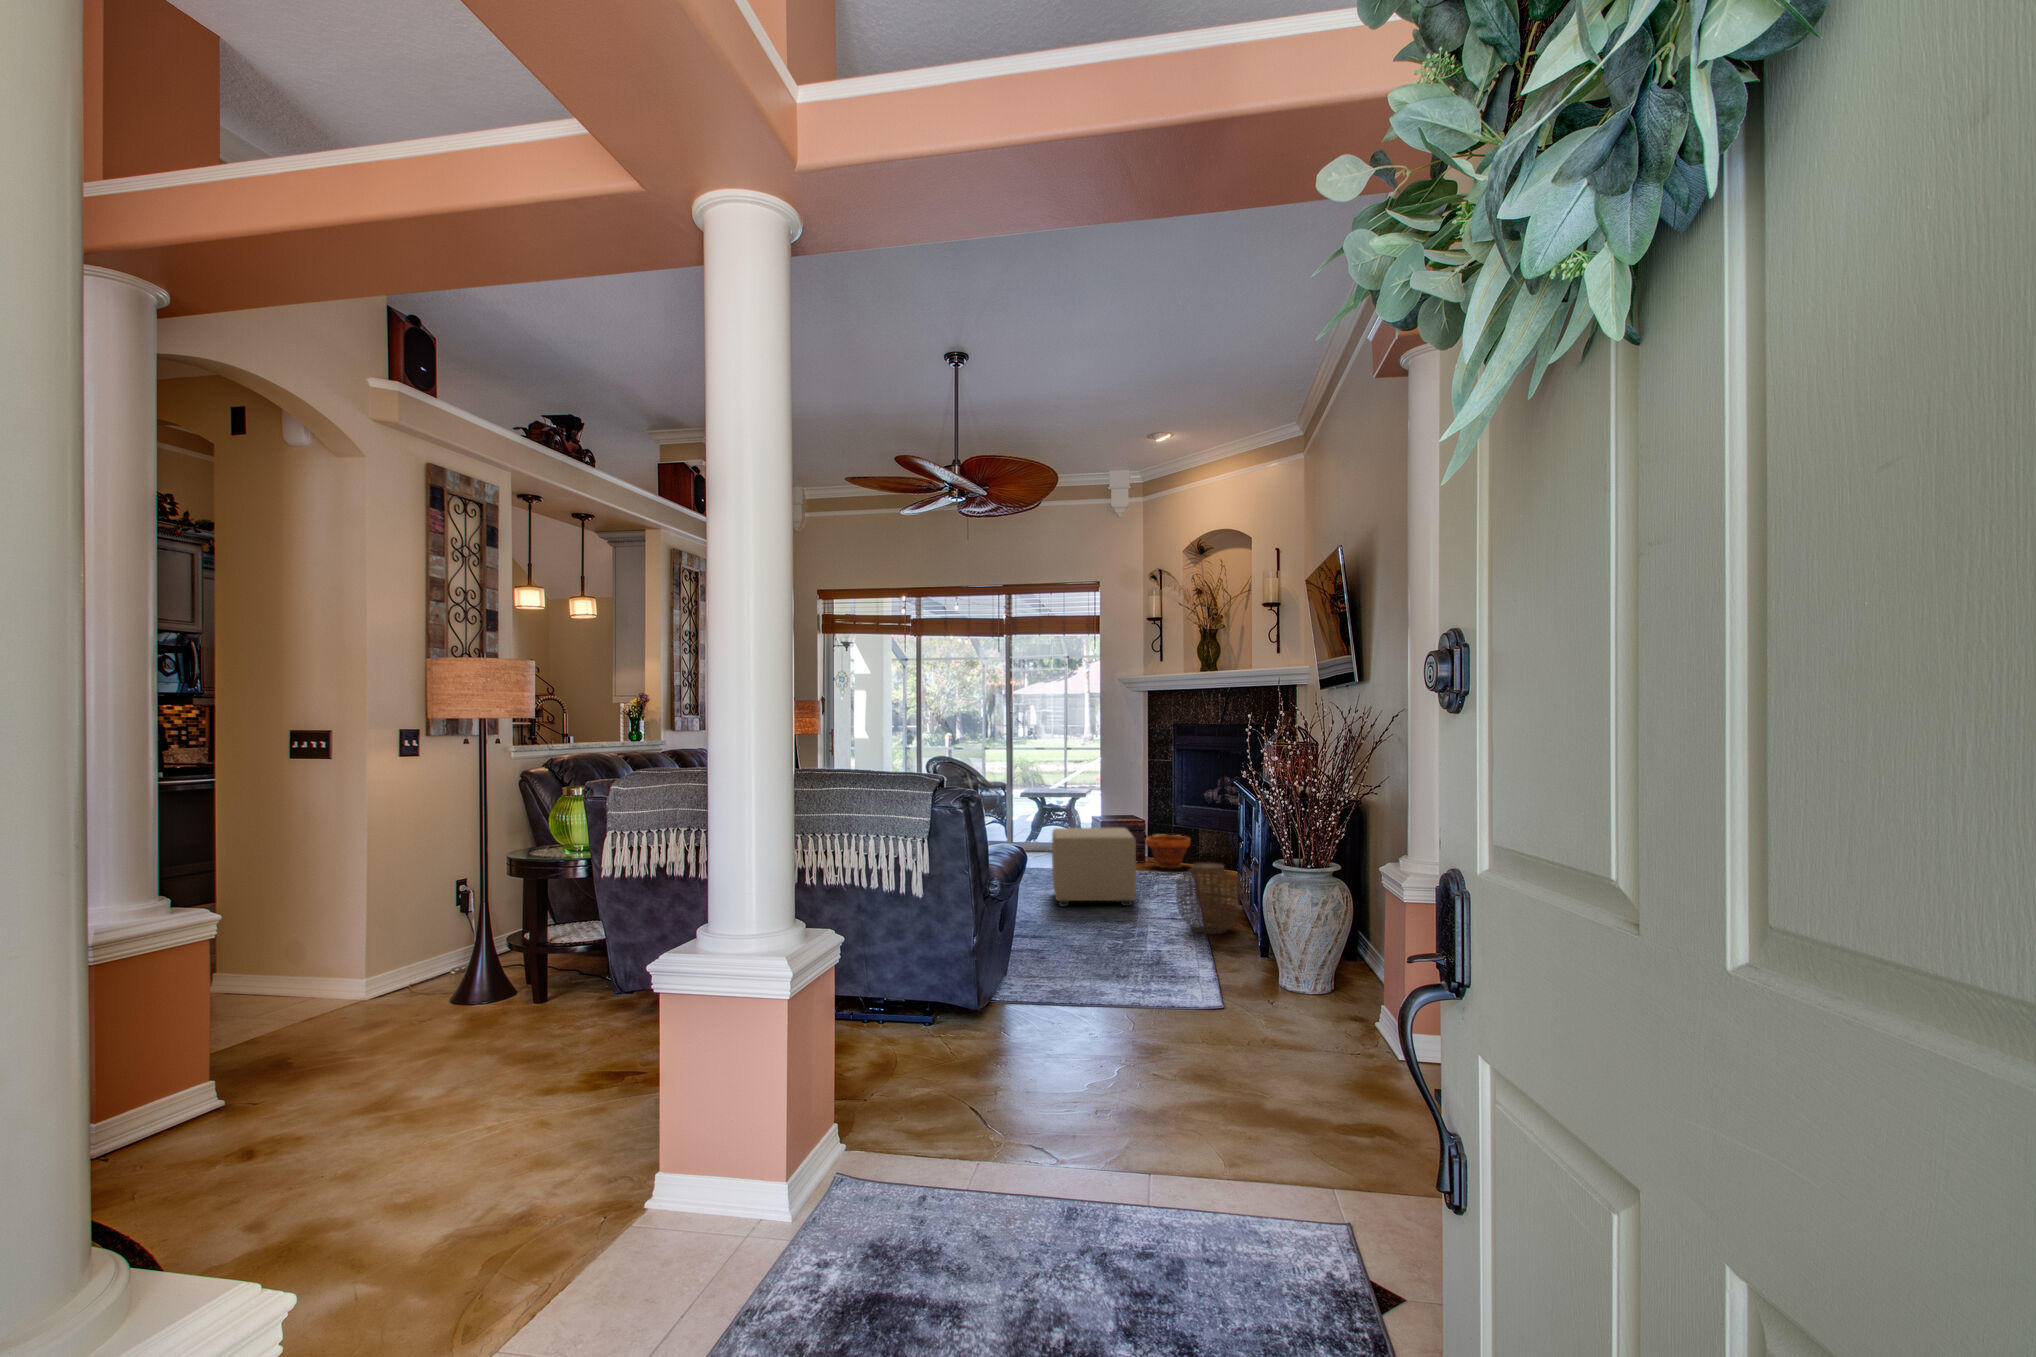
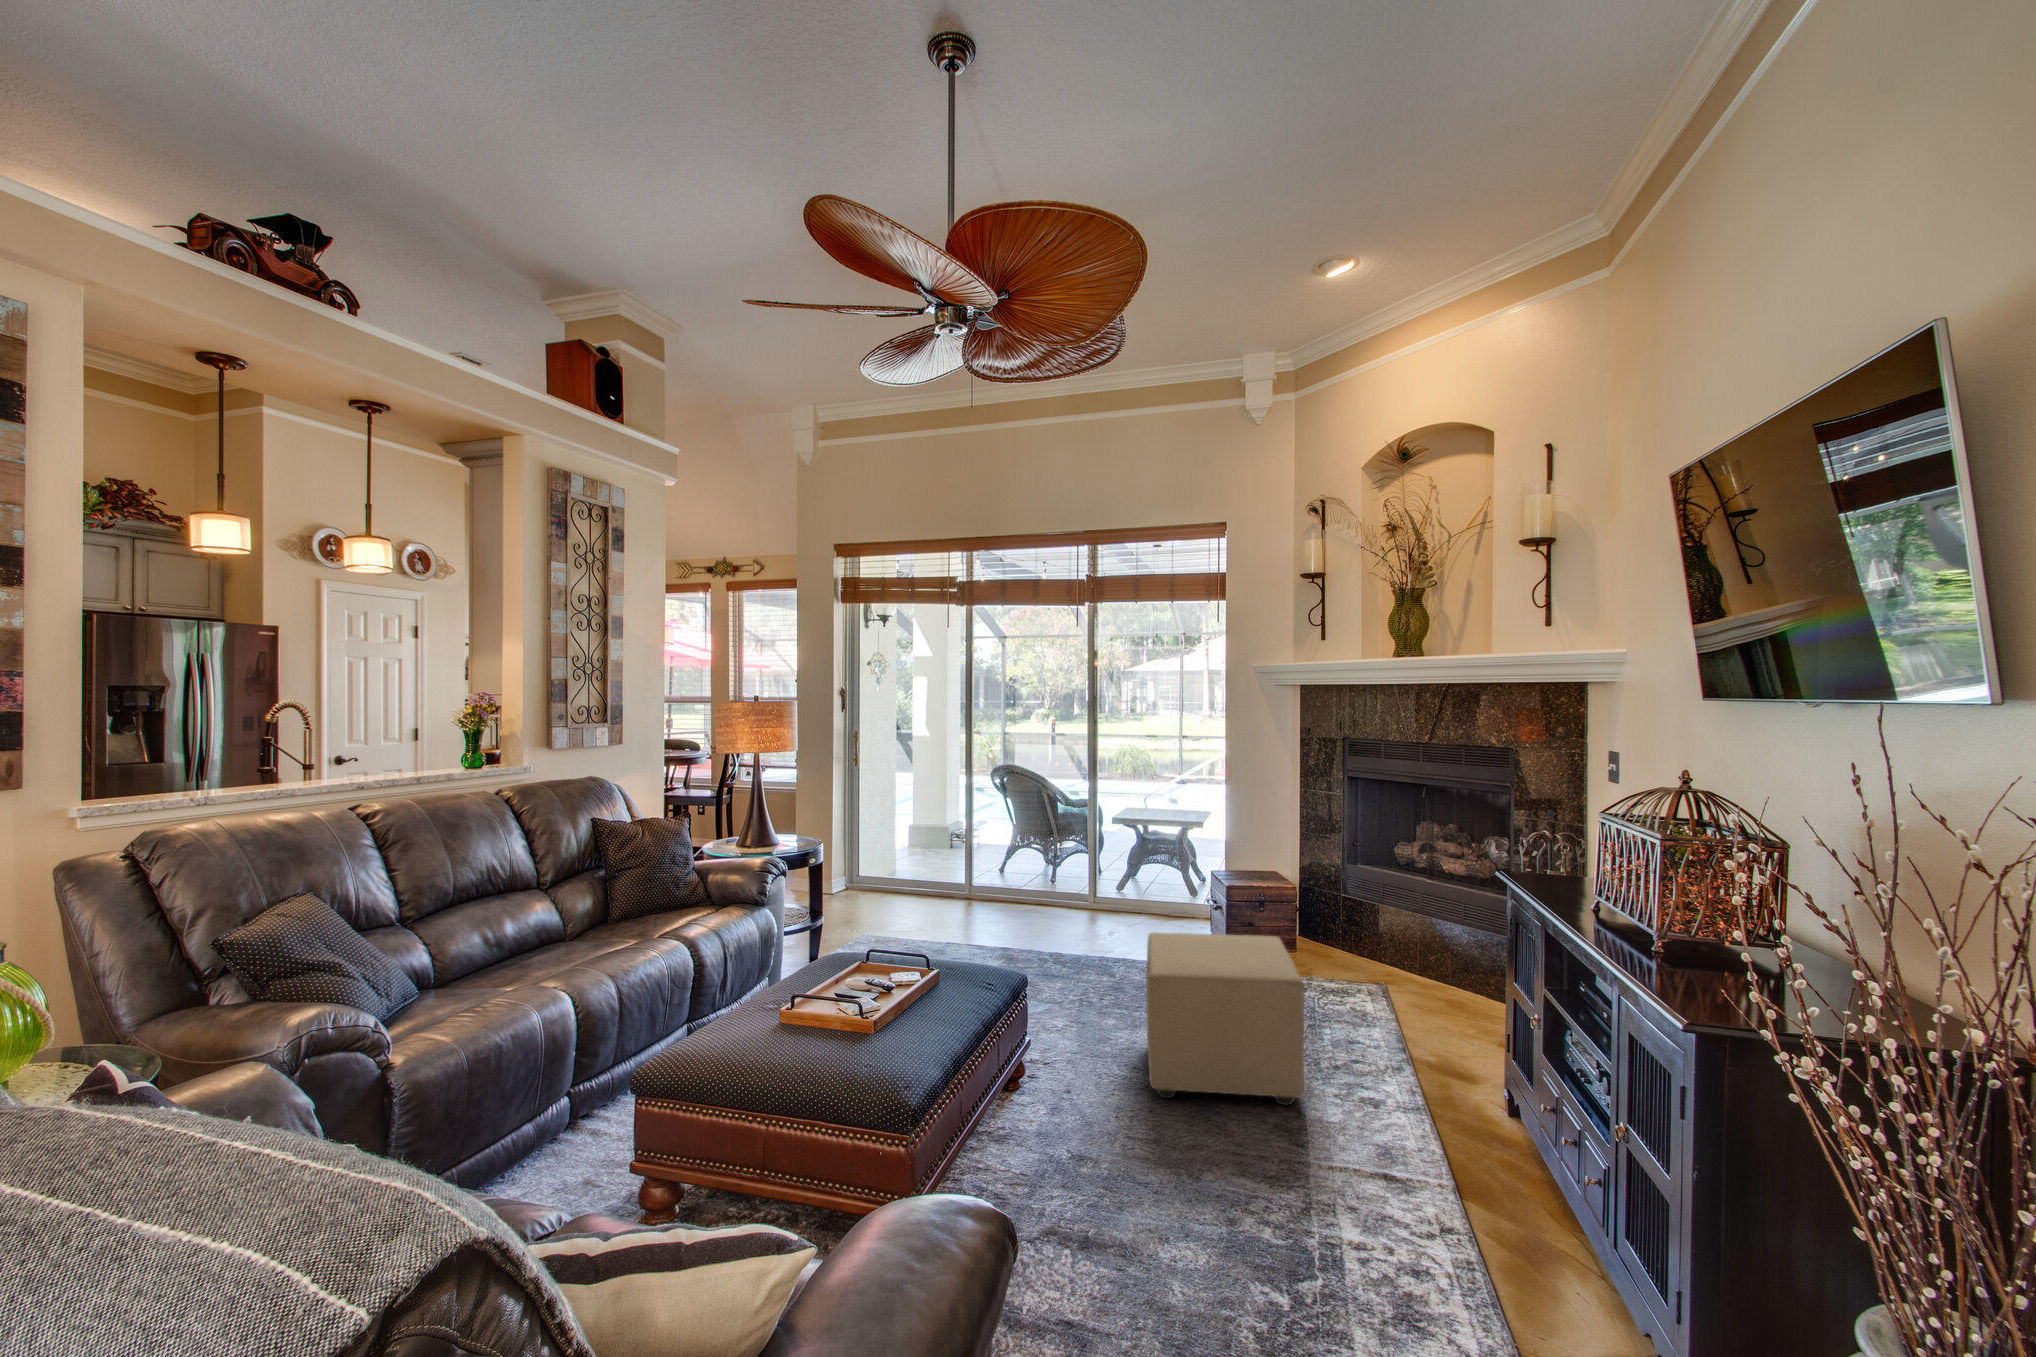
planter: present [1146,835,1190,868] -> none [1300,907,1374,967]
woven basket: present [1176,863,1240,934] -> none [1412,1089,1568,1274]

